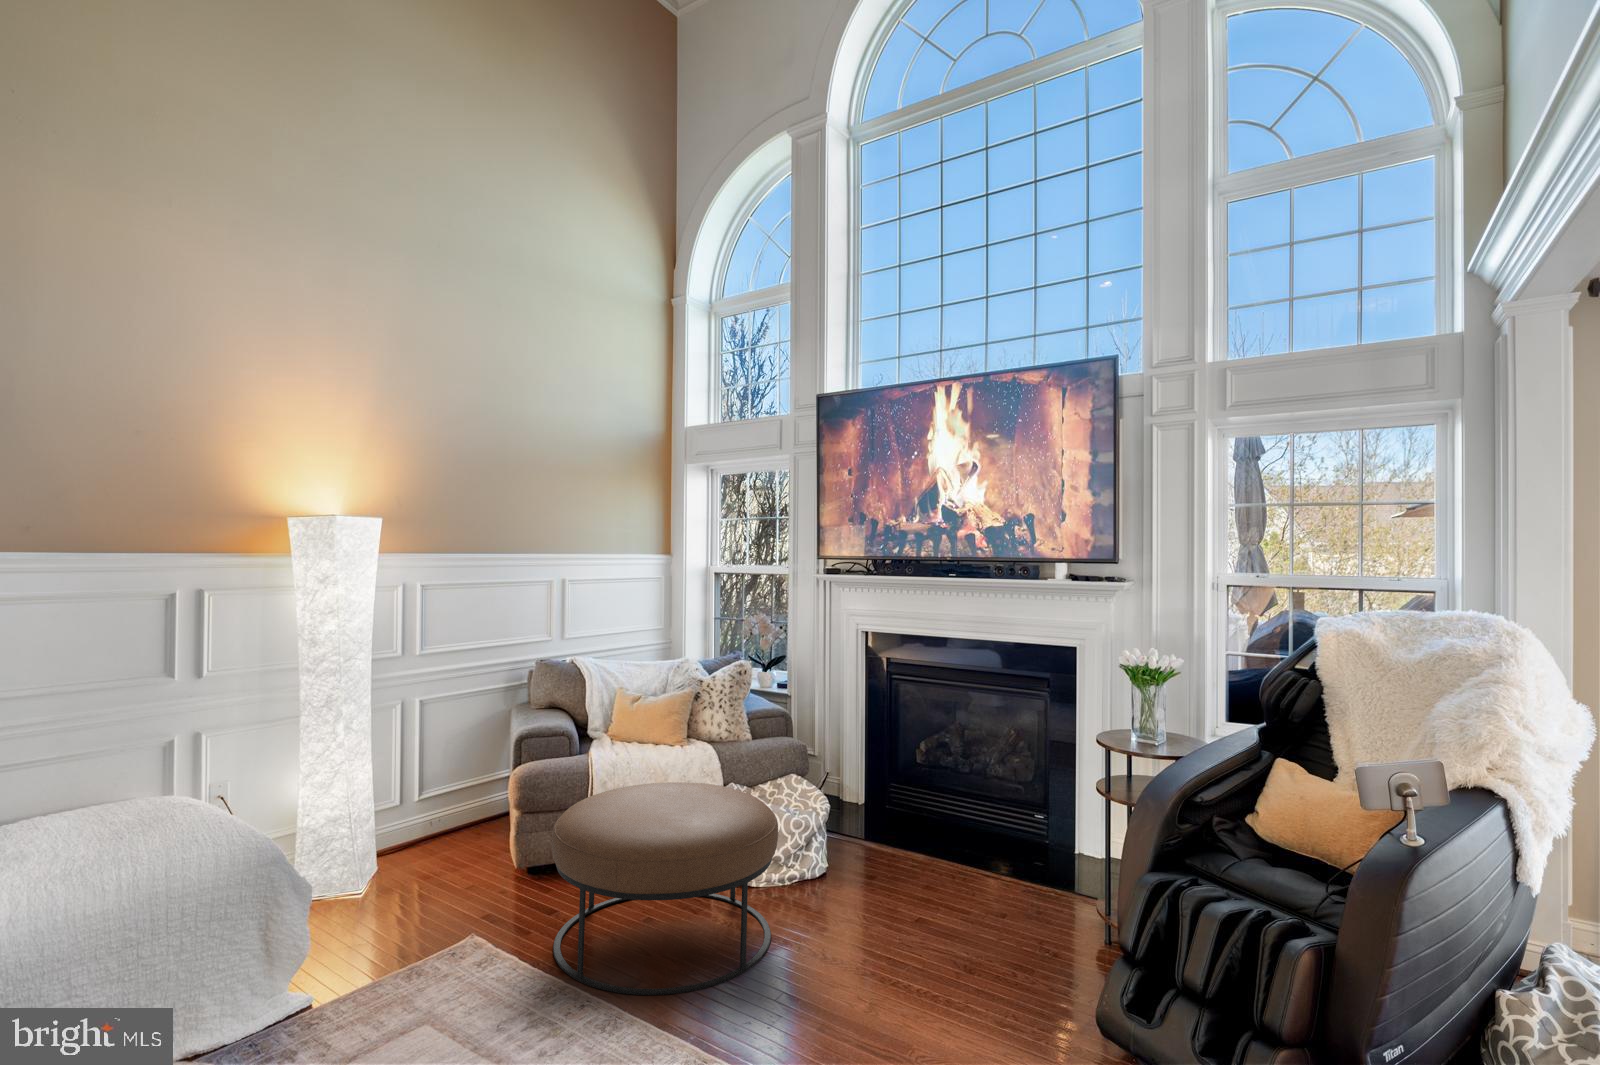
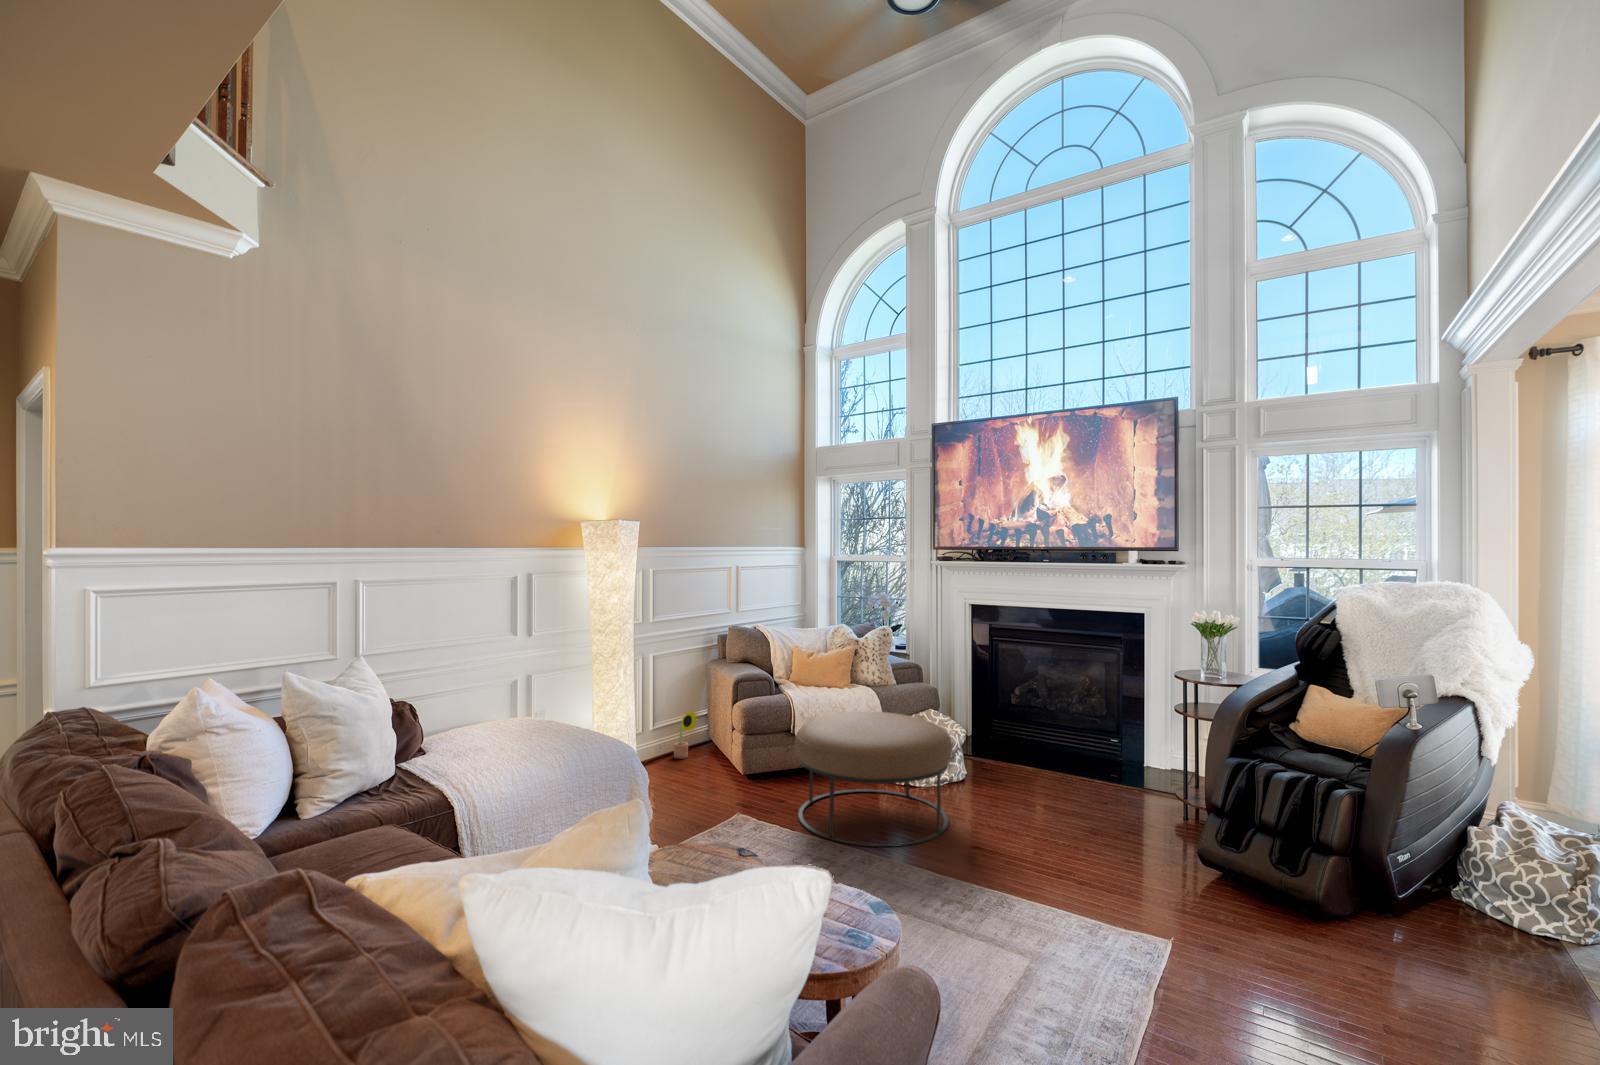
decorative plant: none [449,772,485,837] -> present [674,712,698,758]

